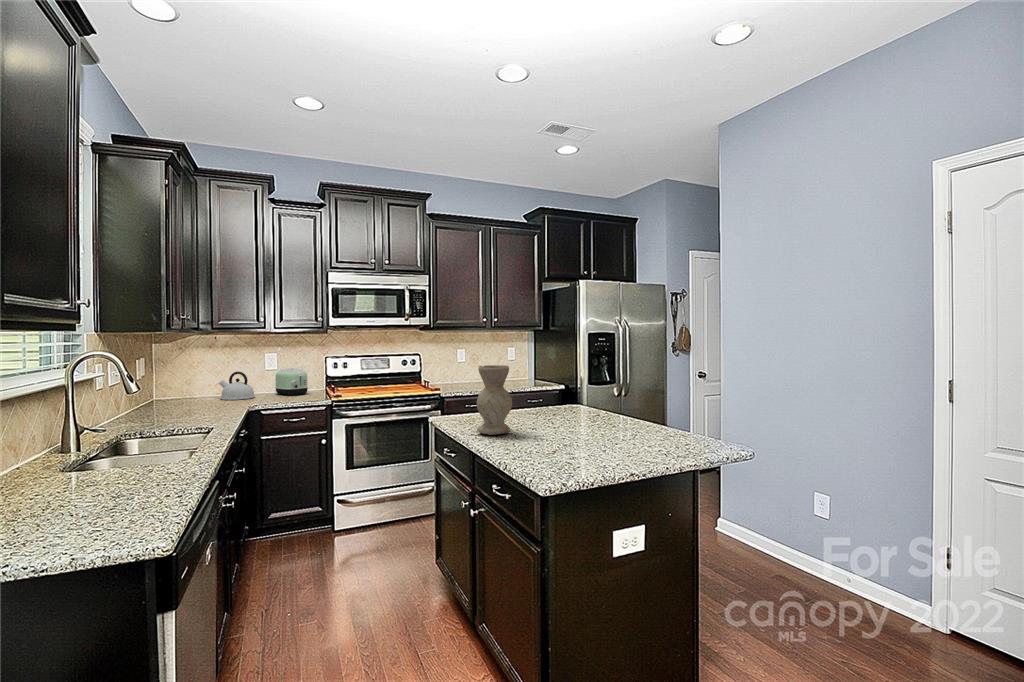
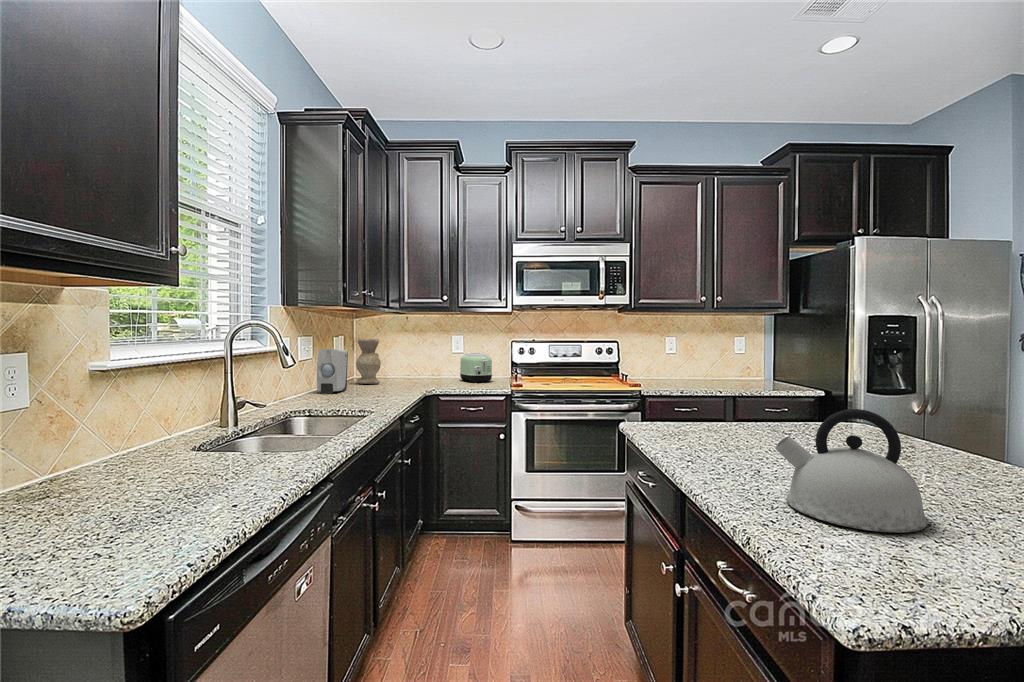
vase: present [477,365,512,435] -> present [356,339,381,384]
soap dispenser: none [135,372,166,416] -> present [317,349,348,394]
kettle: present [219,372,255,400] -> present [775,409,928,532]

